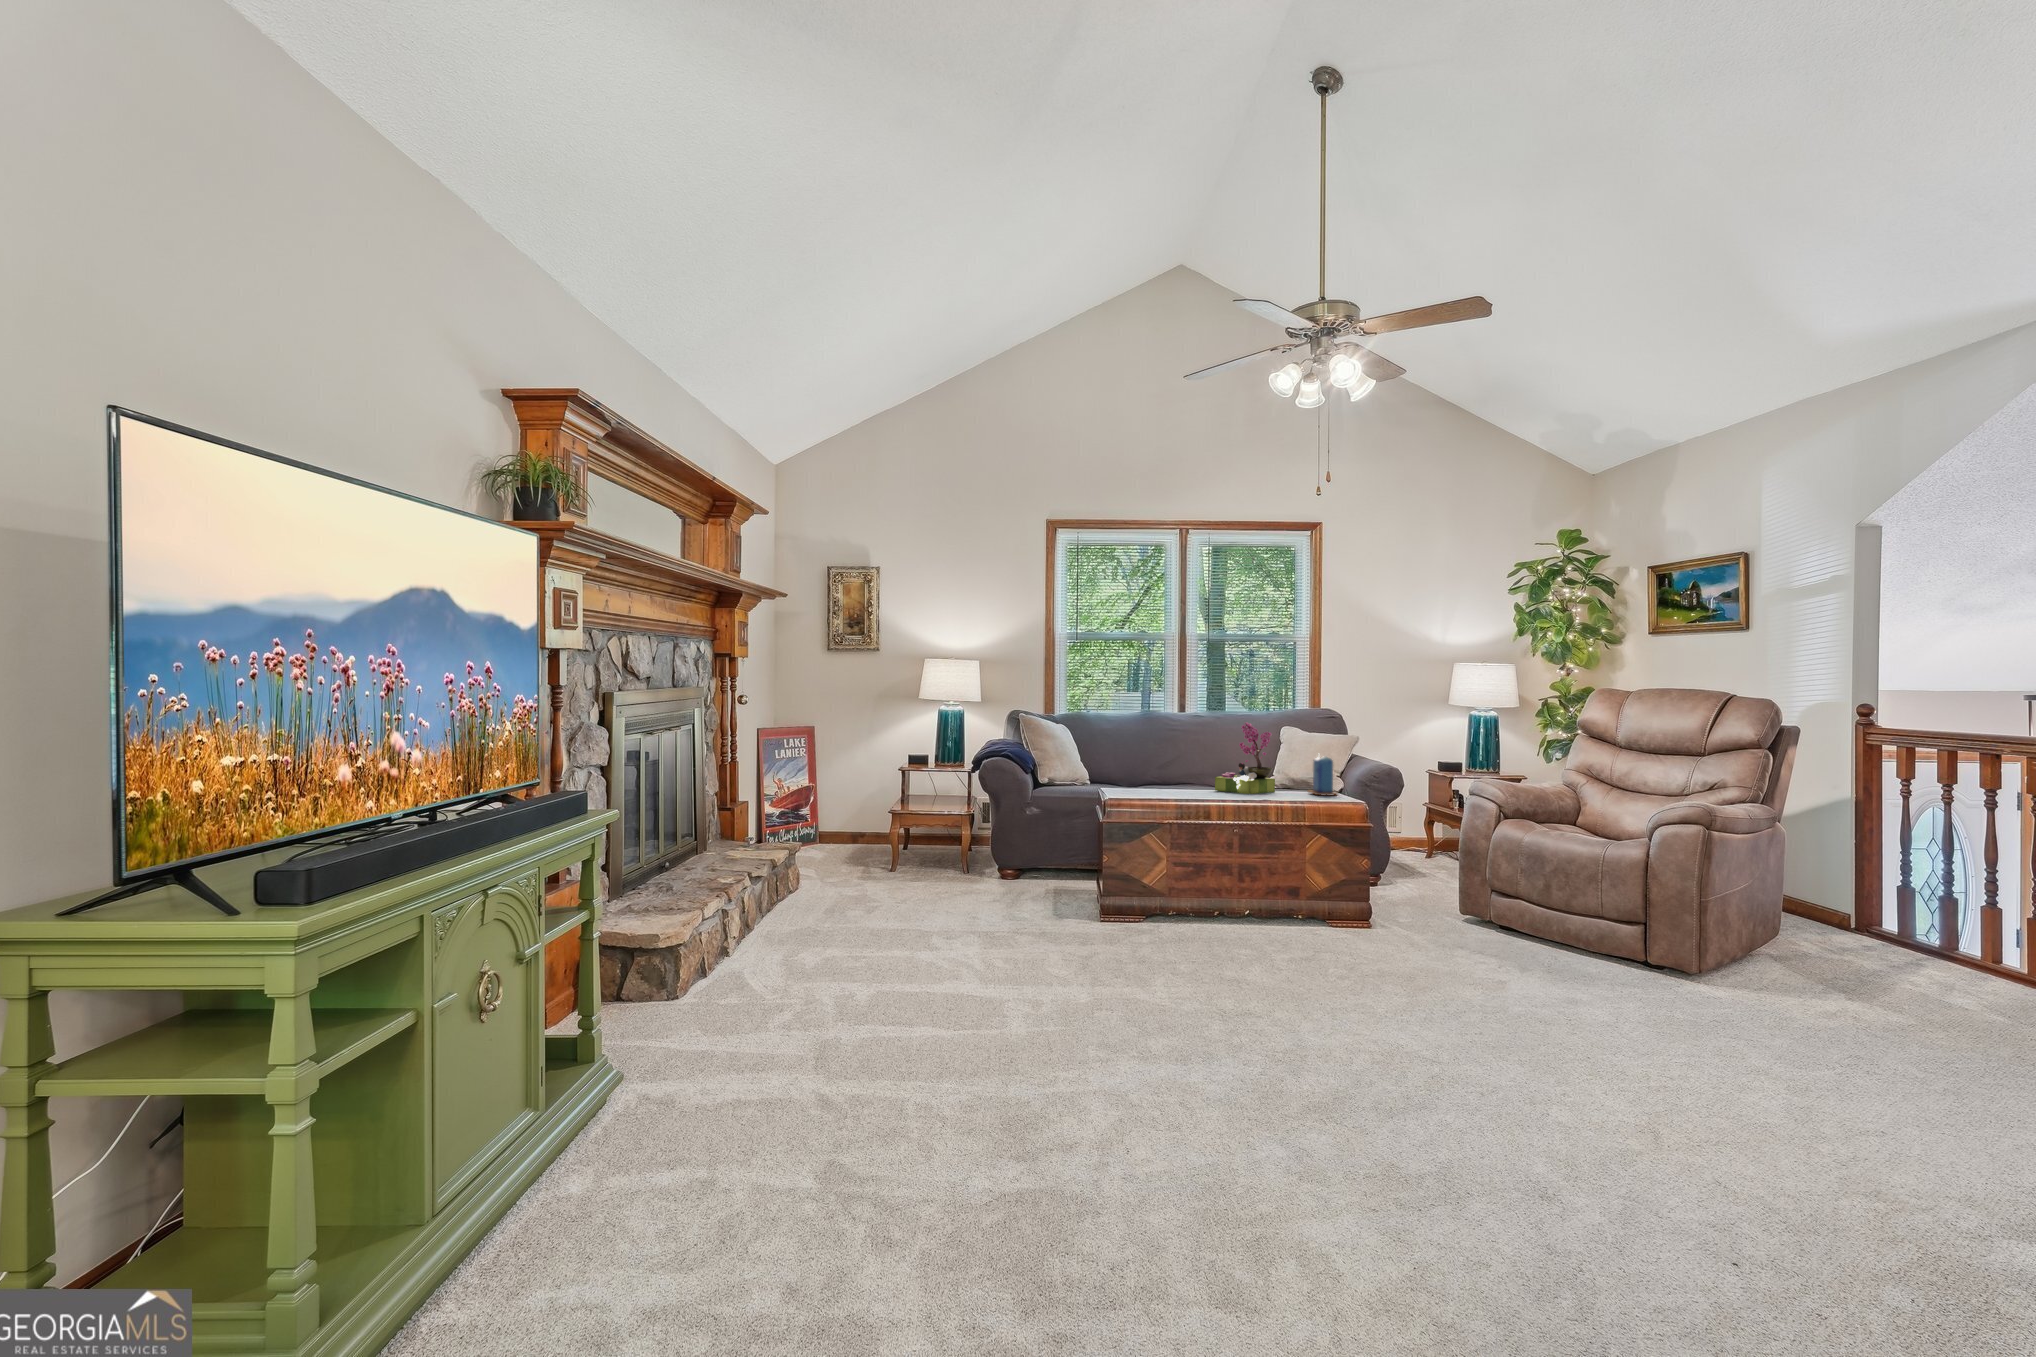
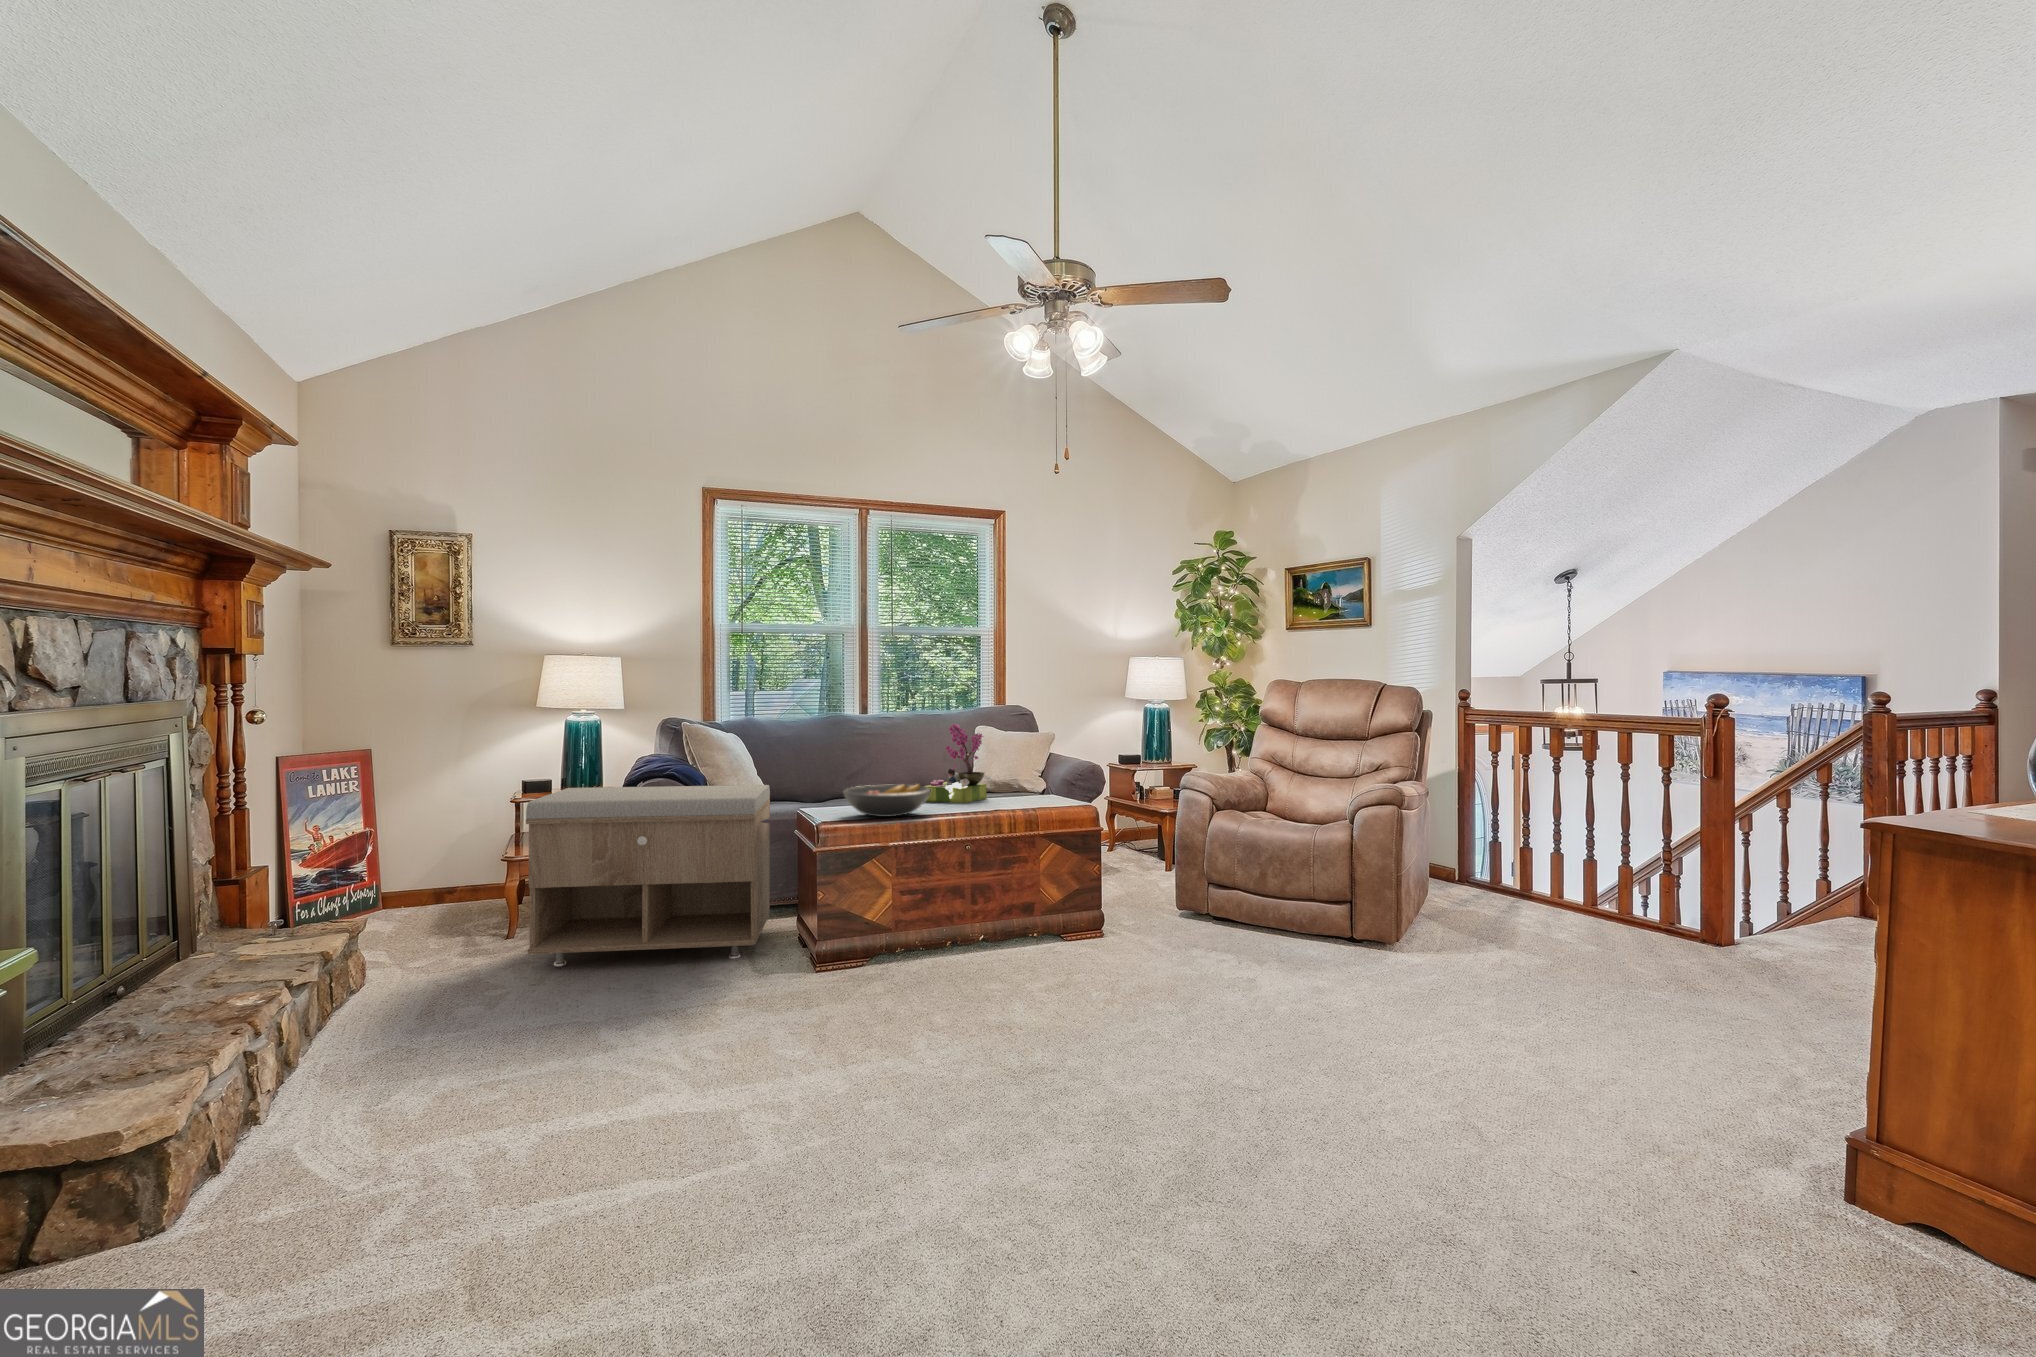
candle: present [1308,756,1338,796] -> none [1021,754,1054,799]
storage bench: none [900,761,1081,905] -> present [526,785,770,967]
fruit bowl: none [1133,772,1210,799] -> present [843,784,931,817]

